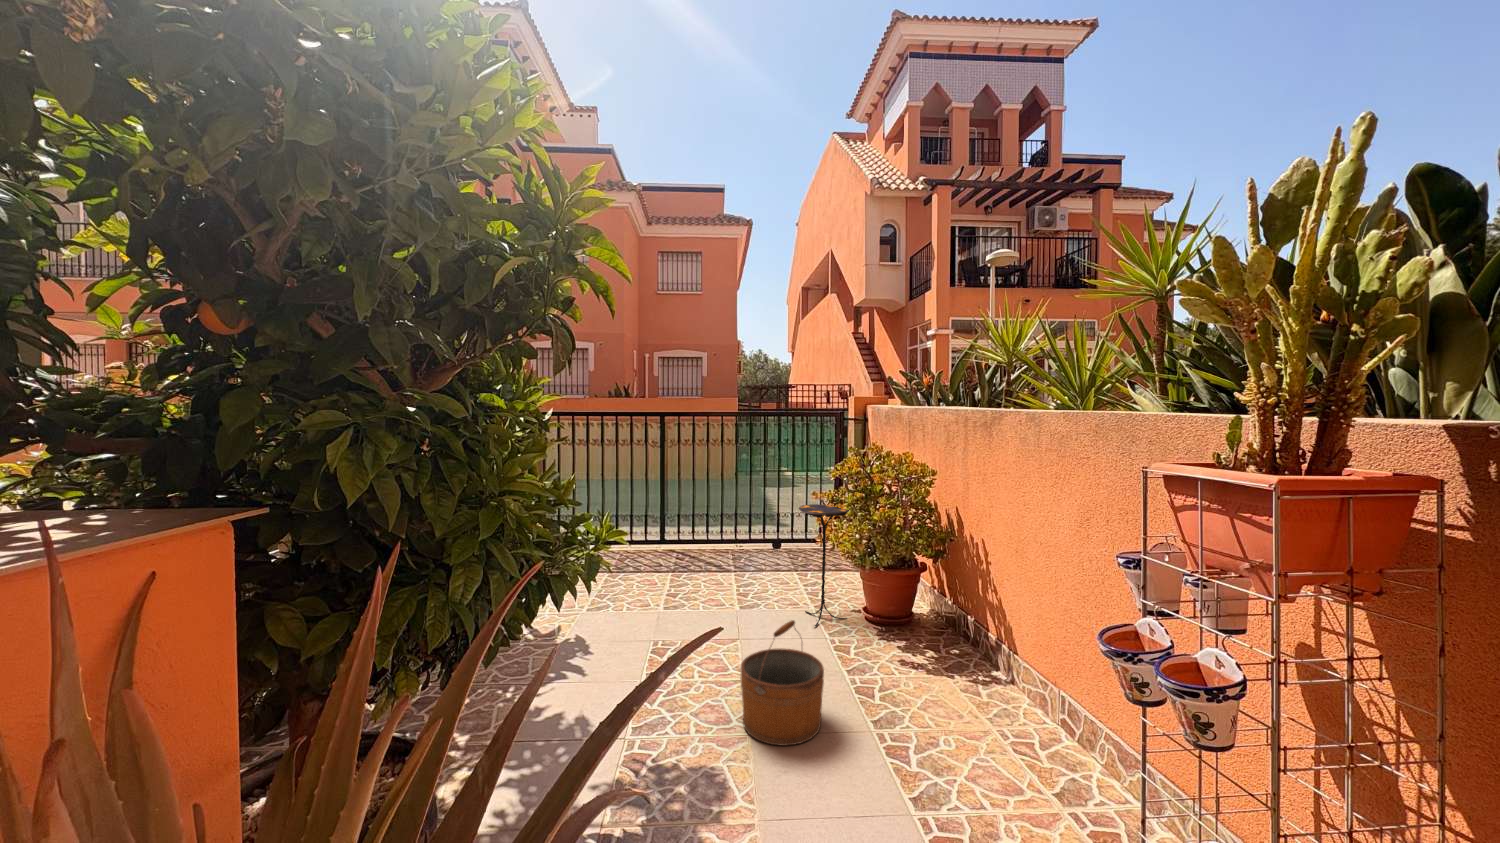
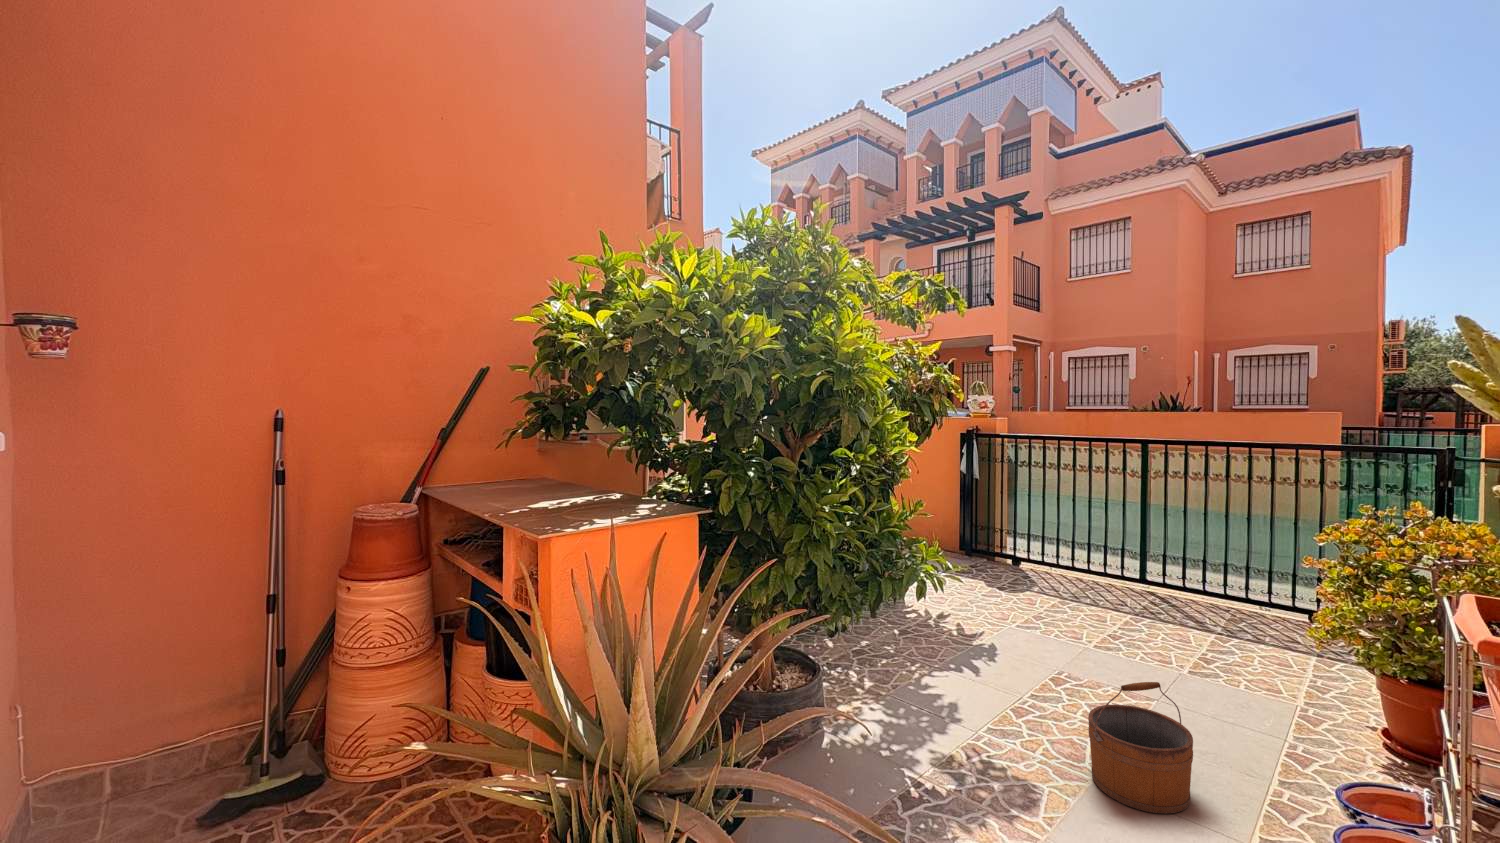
side table: present [799,504,850,626] -> none [1261,566,1351,730]

